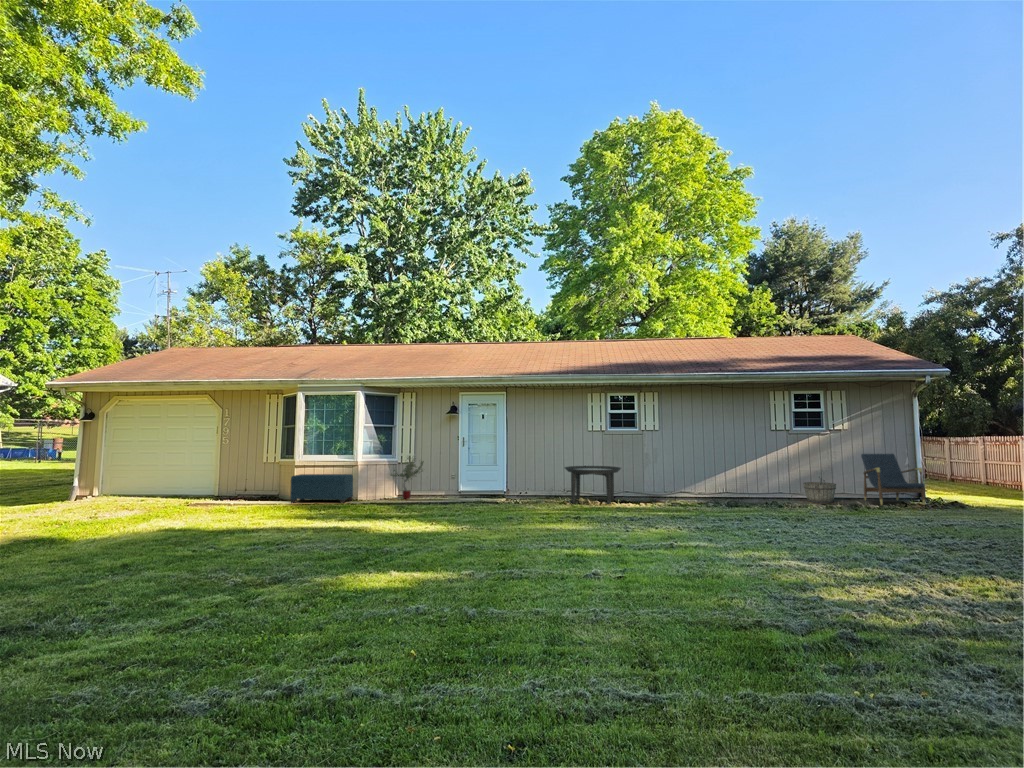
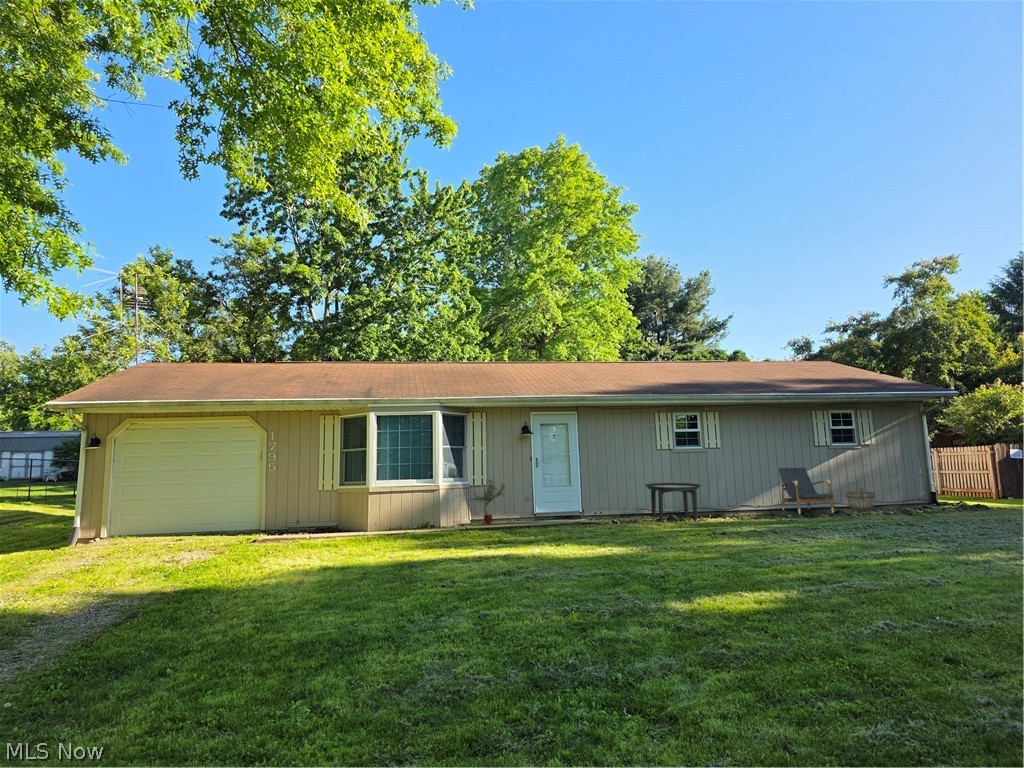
lounge chair: present [861,454,925,505] -> present [779,468,834,514]
bench: present [290,474,353,503] -> none [375,500,435,534]

